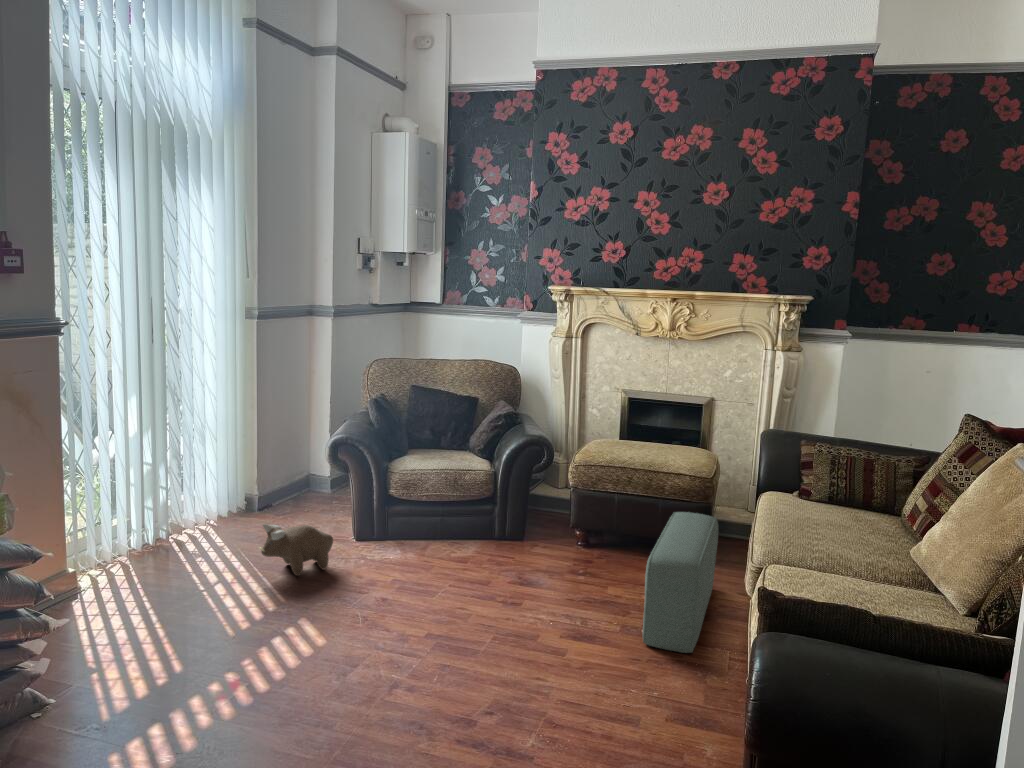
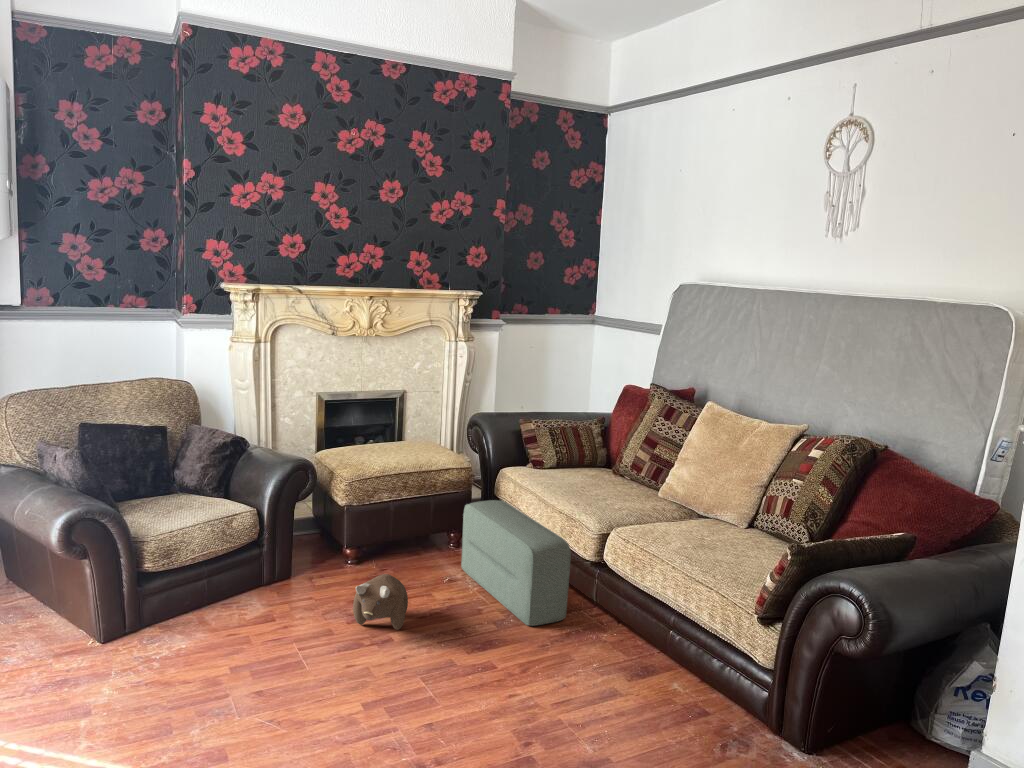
plush toy: present [260,524,333,576] -> present [353,574,408,630]

